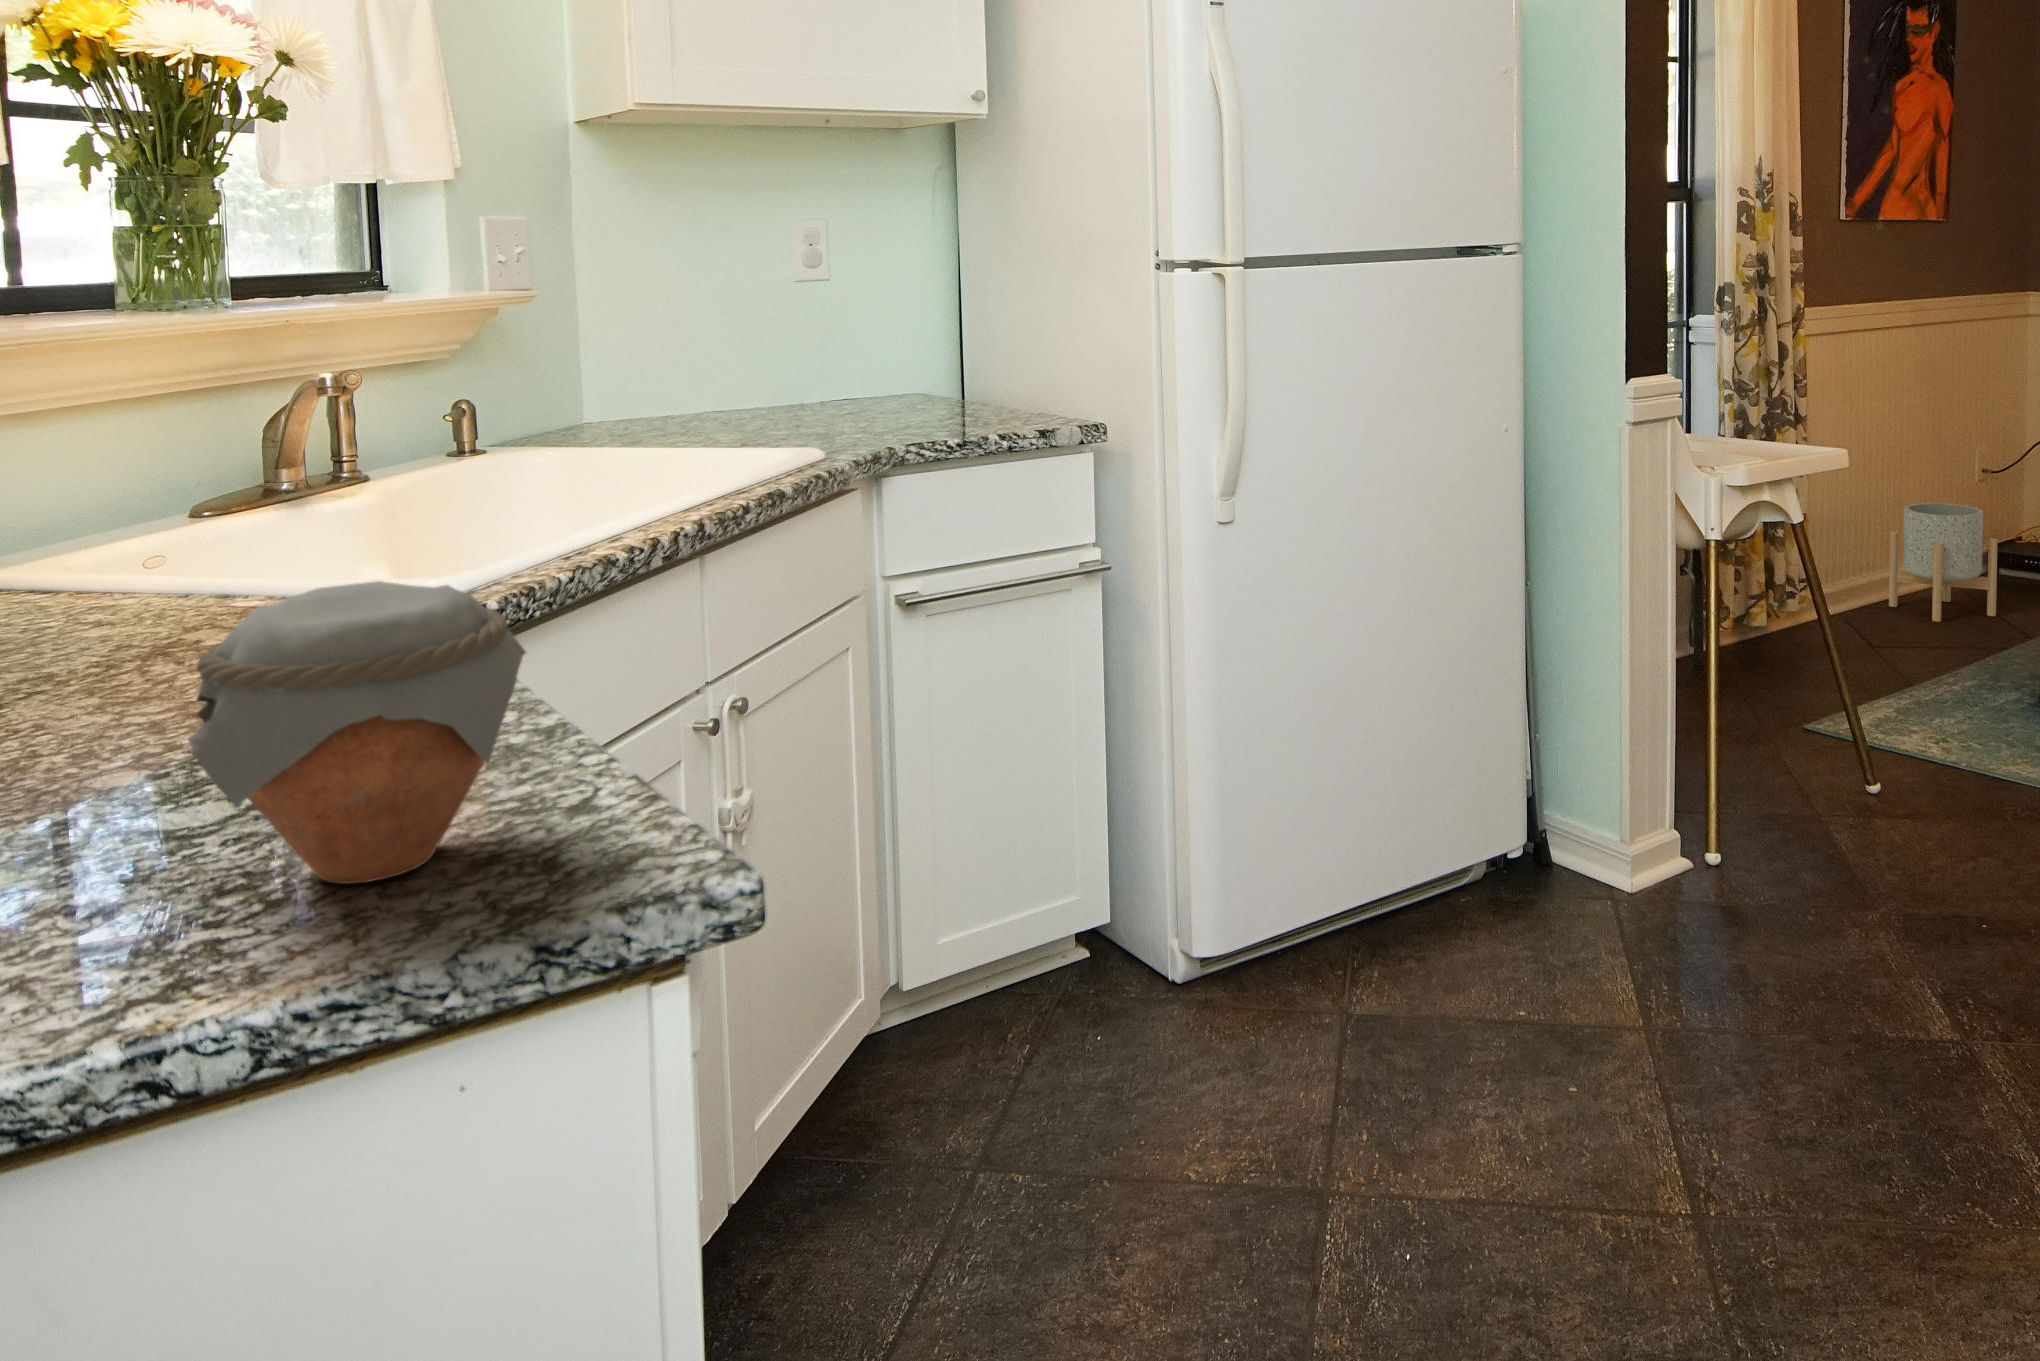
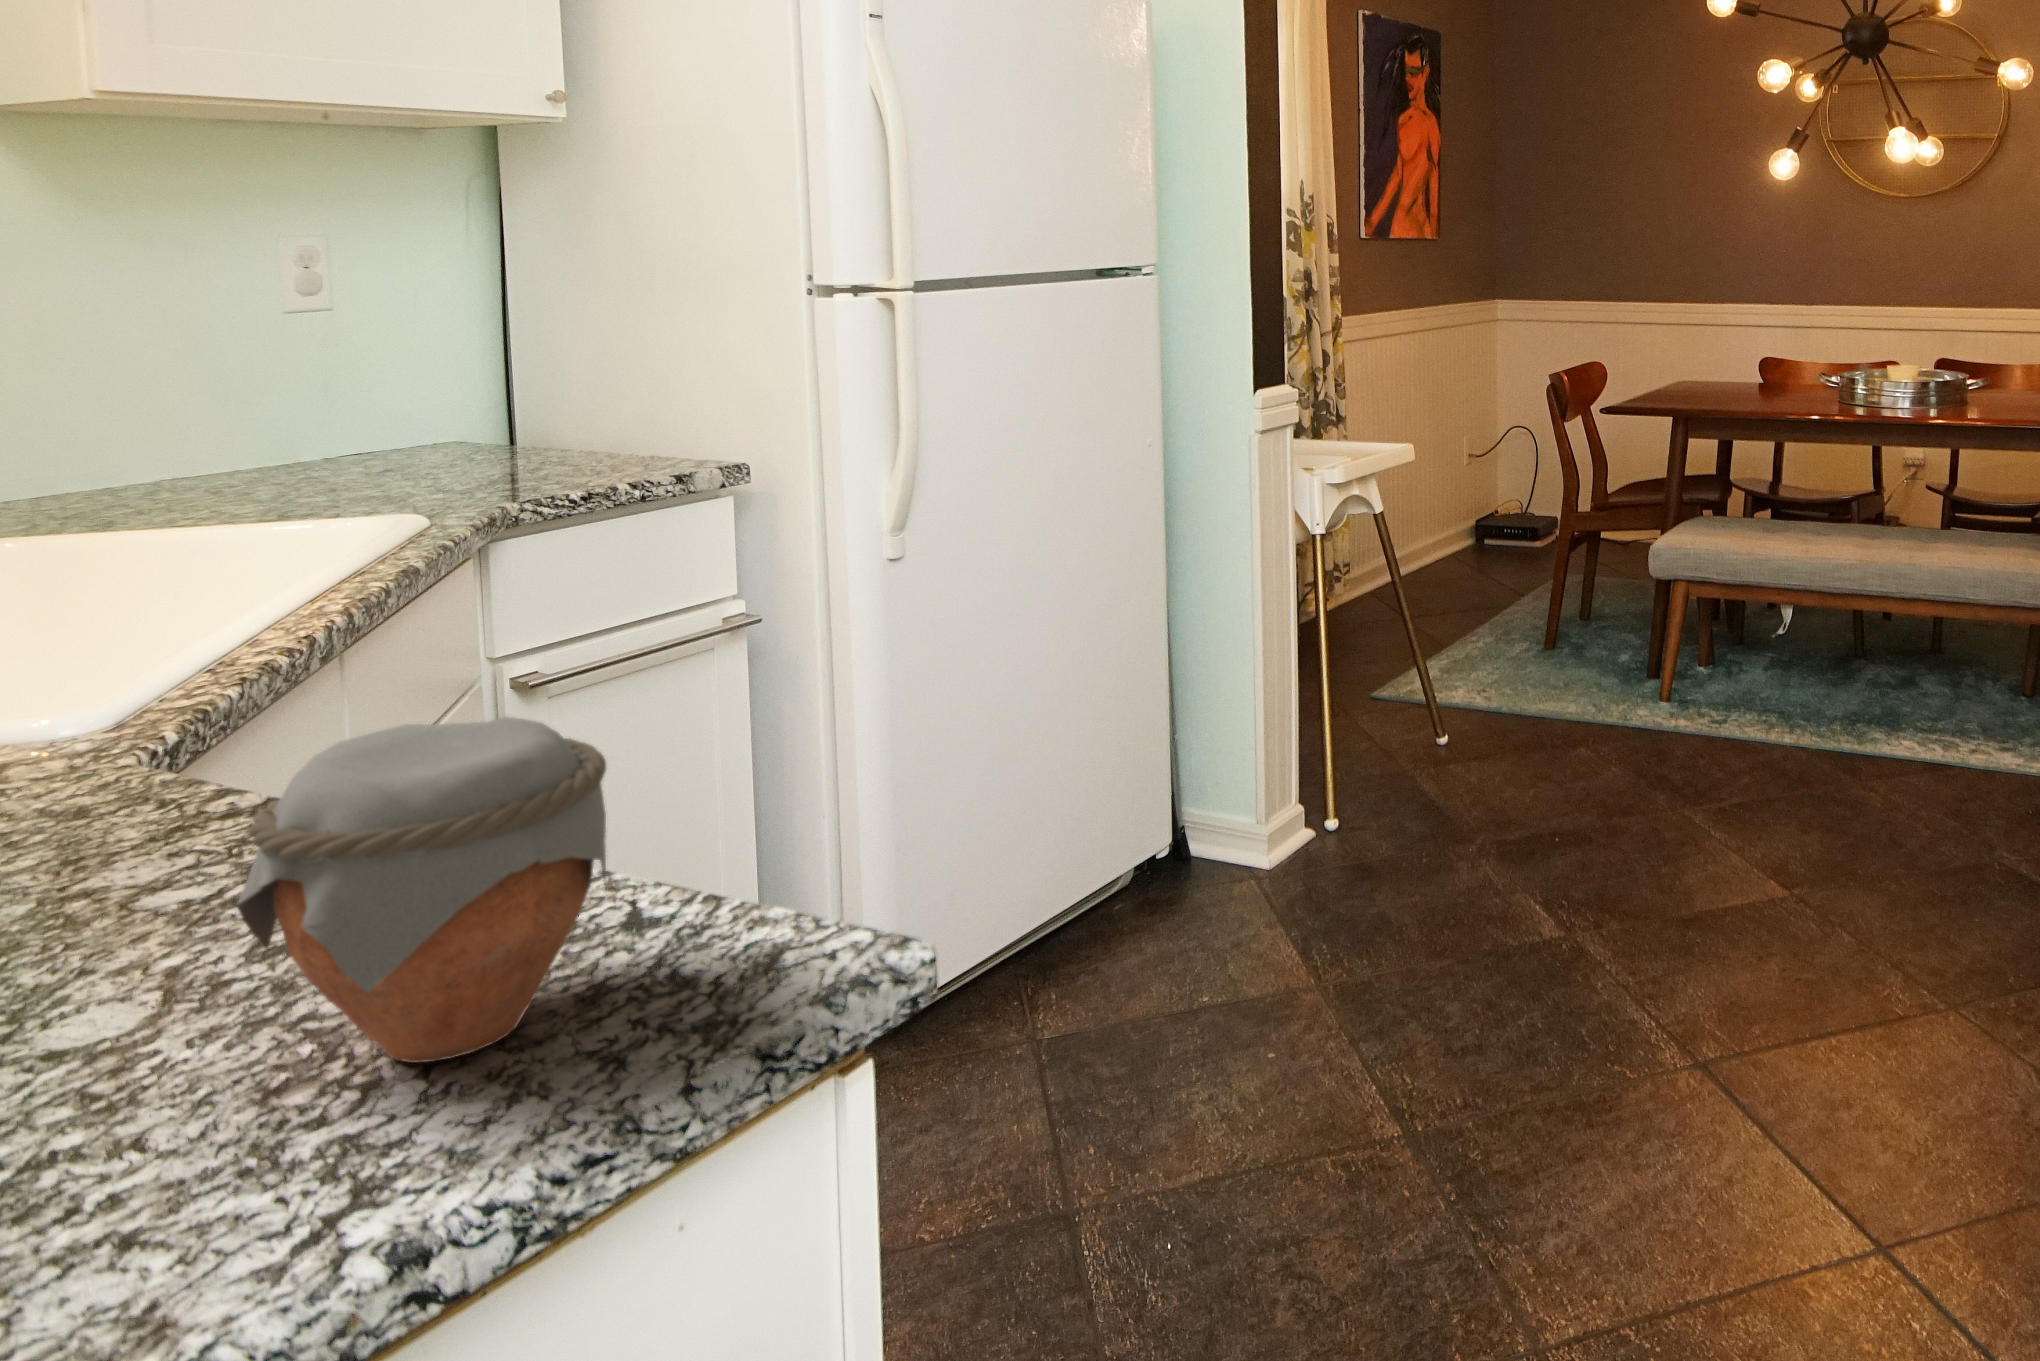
planter: present [1889,503,1997,622] -> none [1409,488,1498,593]

